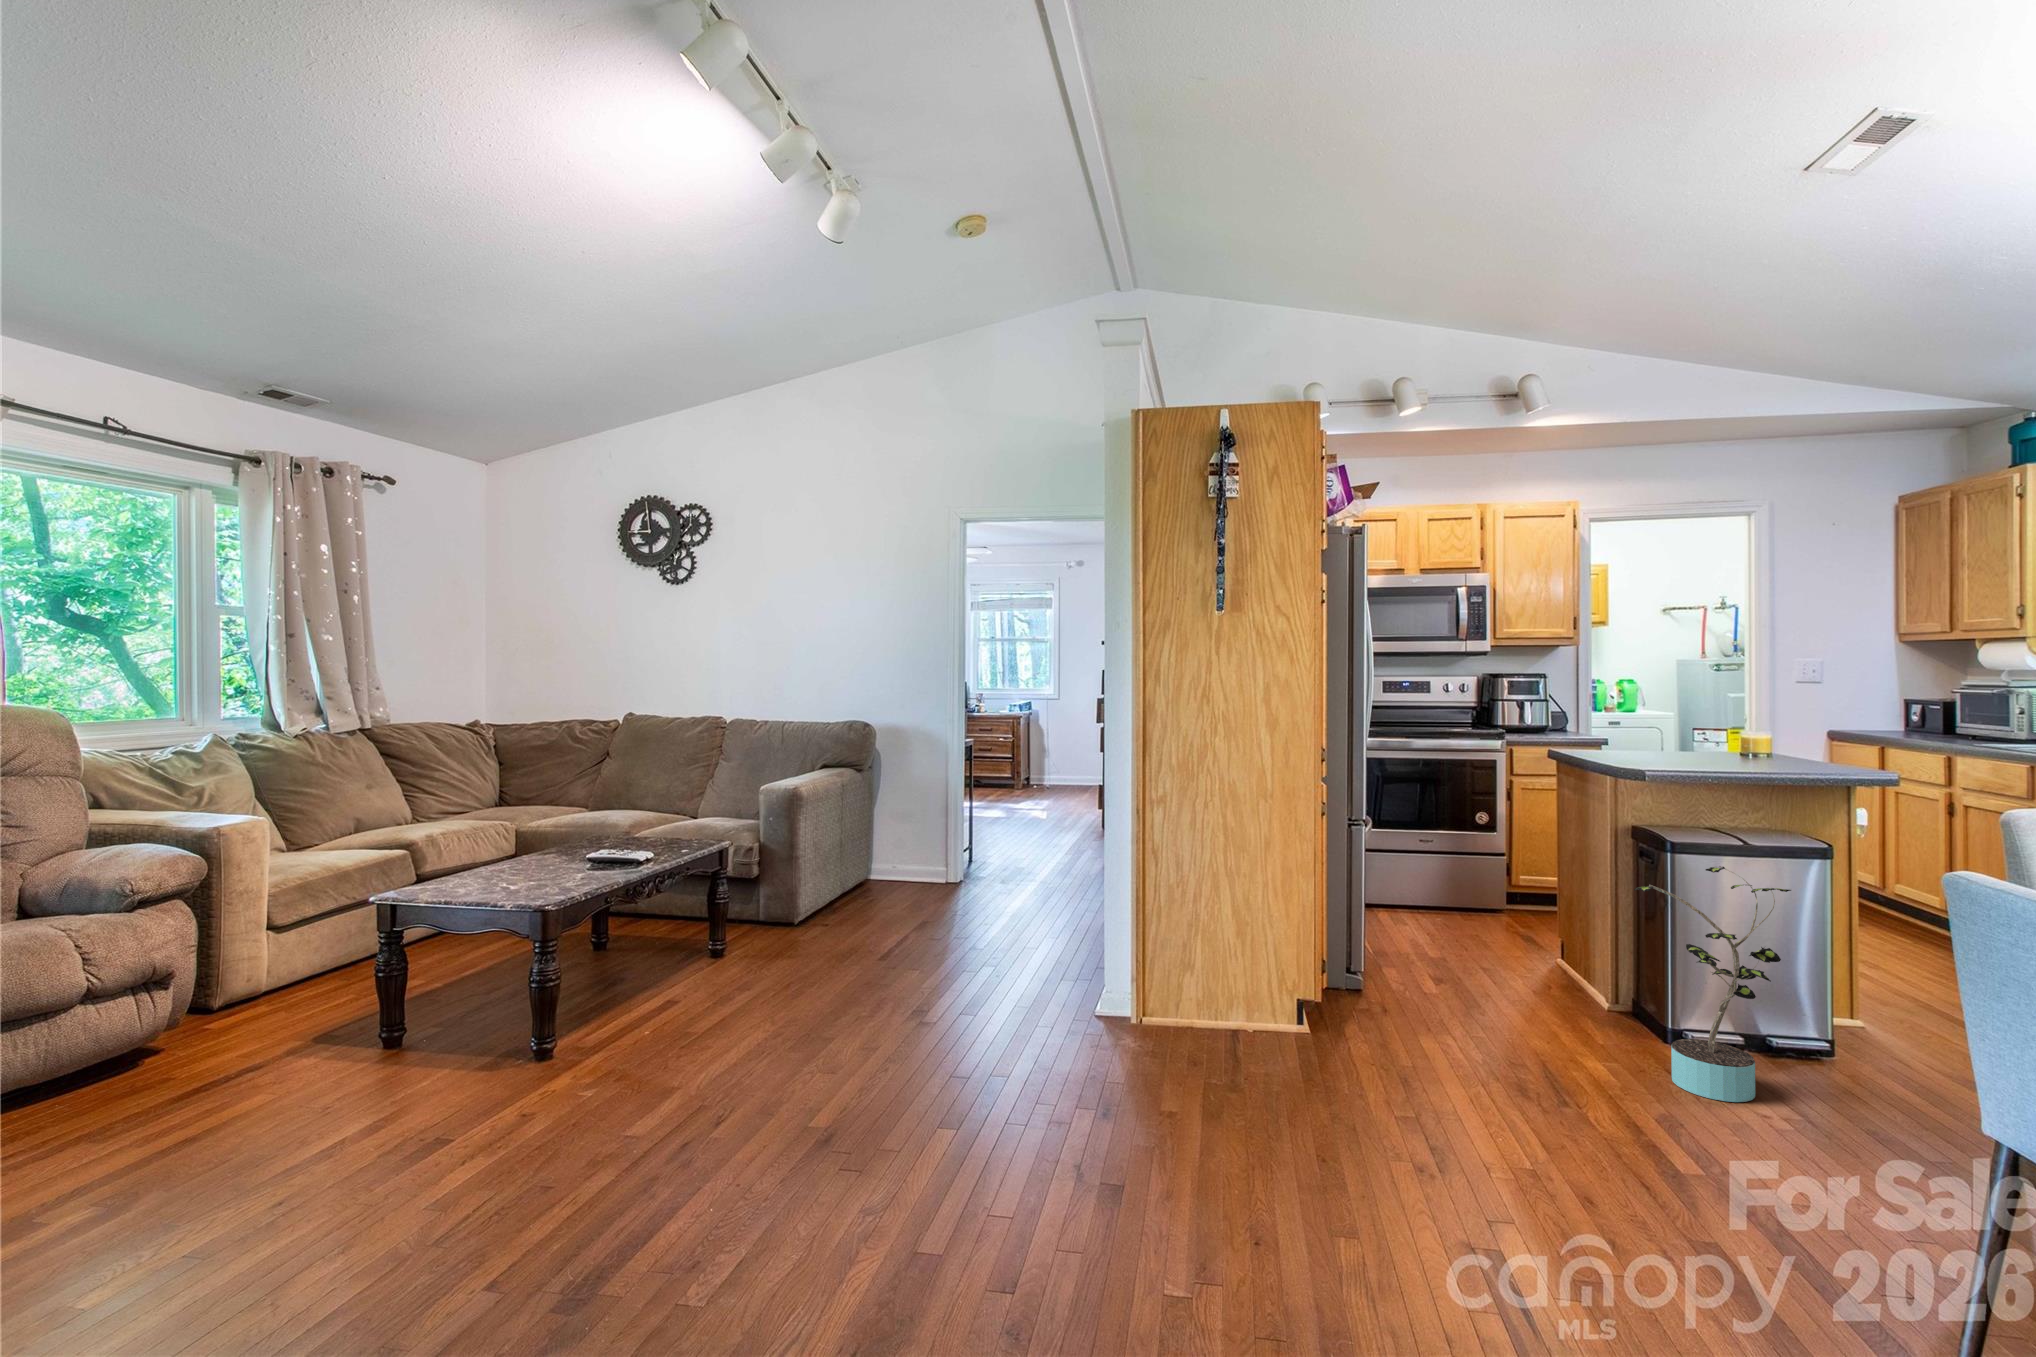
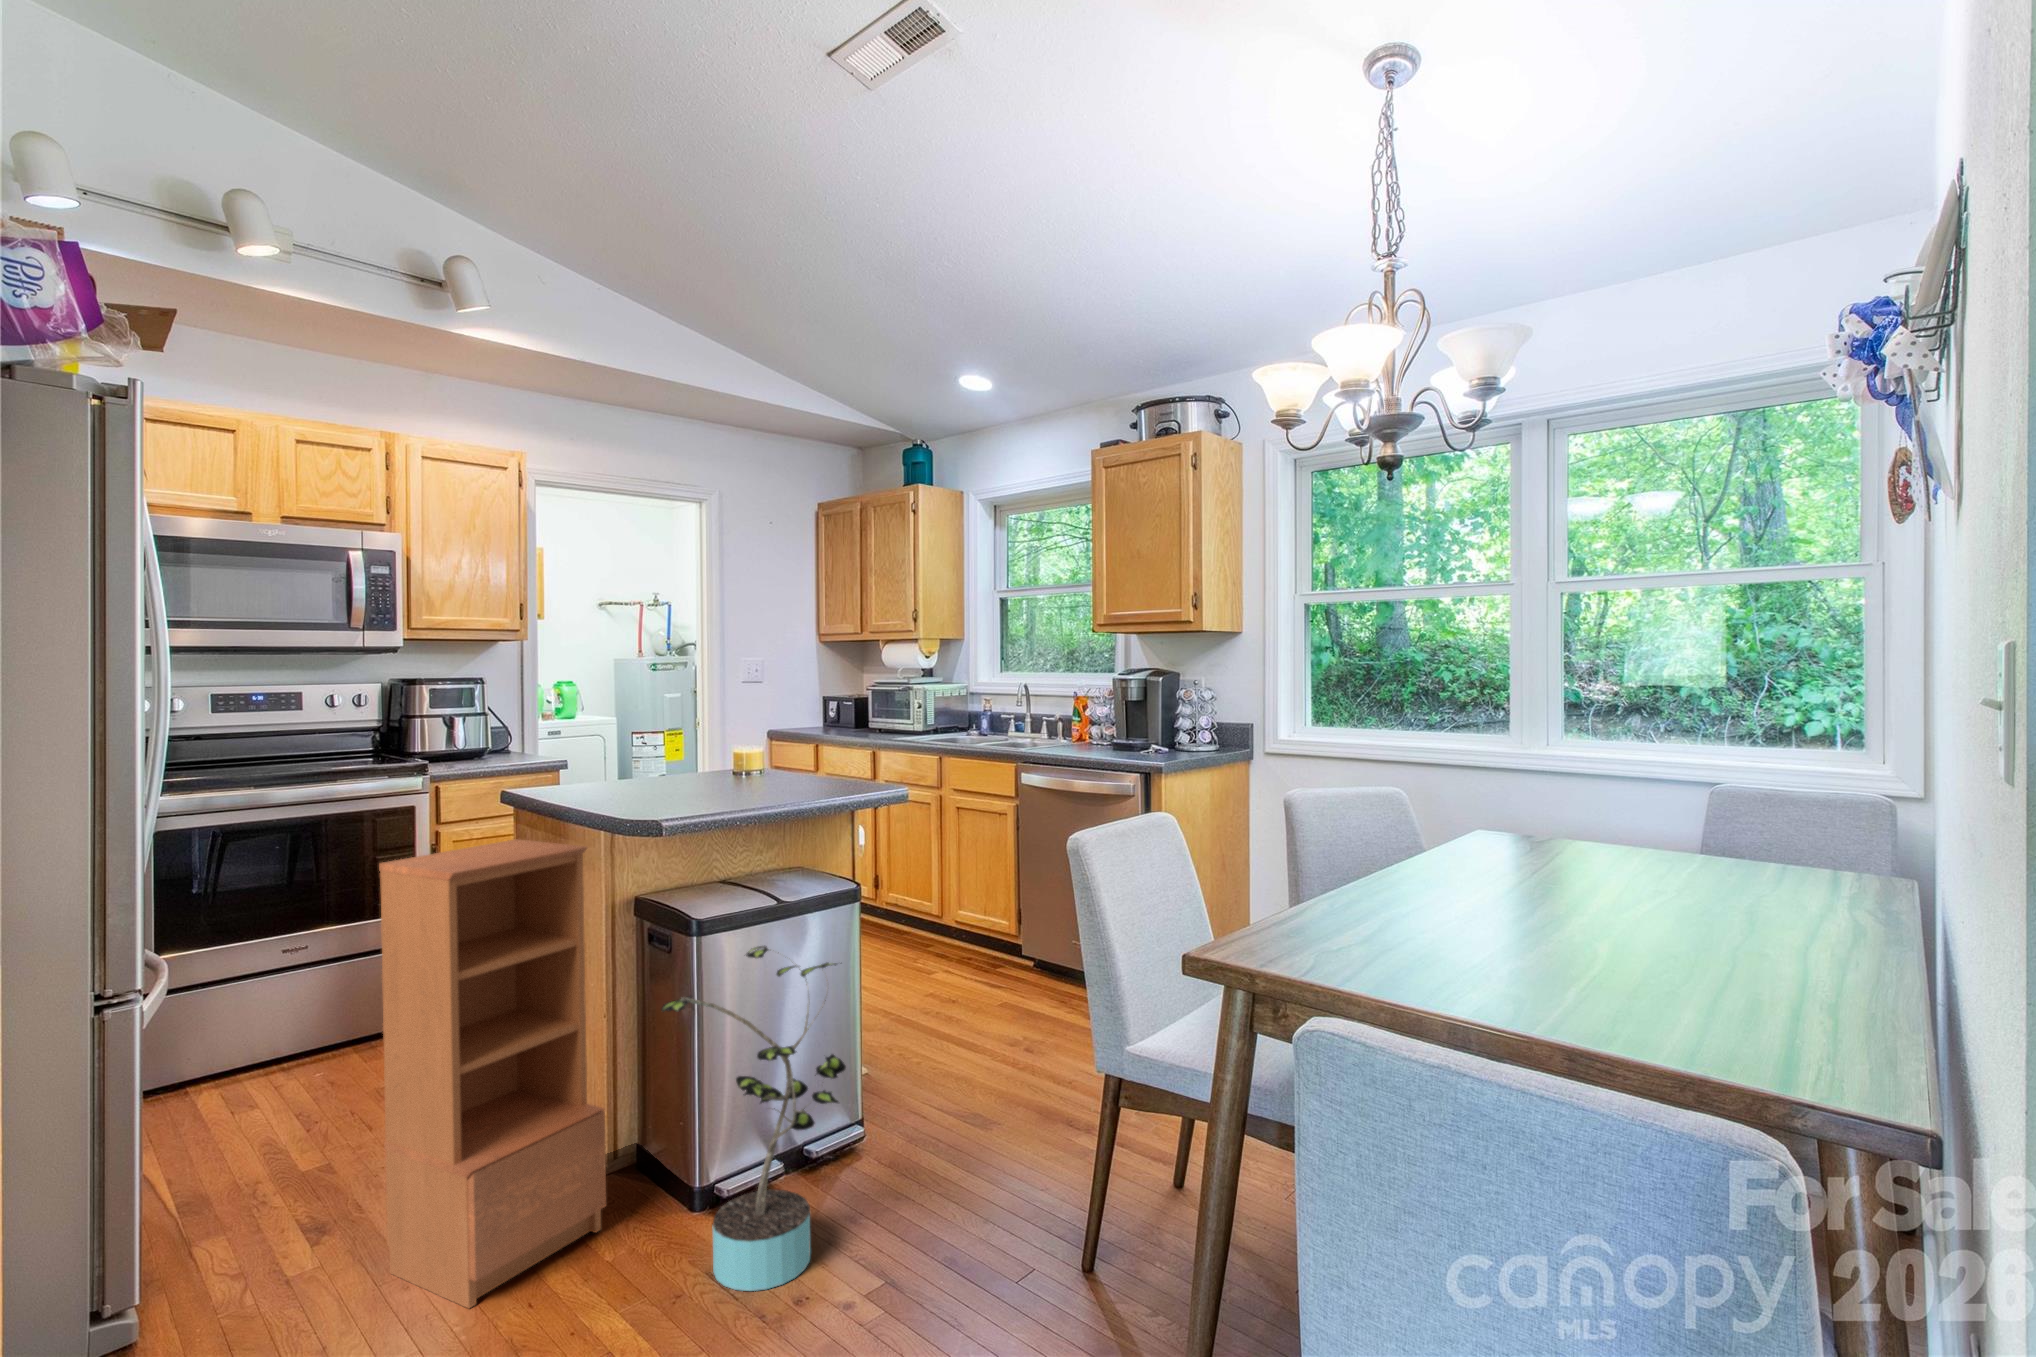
bookcase: none [1464,774,1601,1036] -> present [379,839,606,1308]

